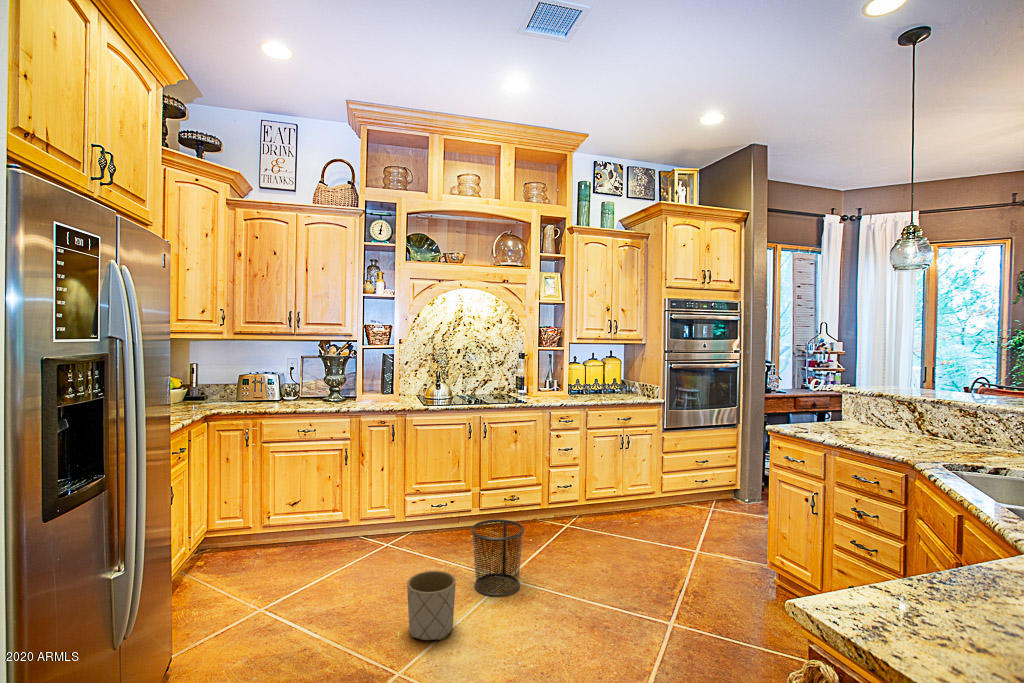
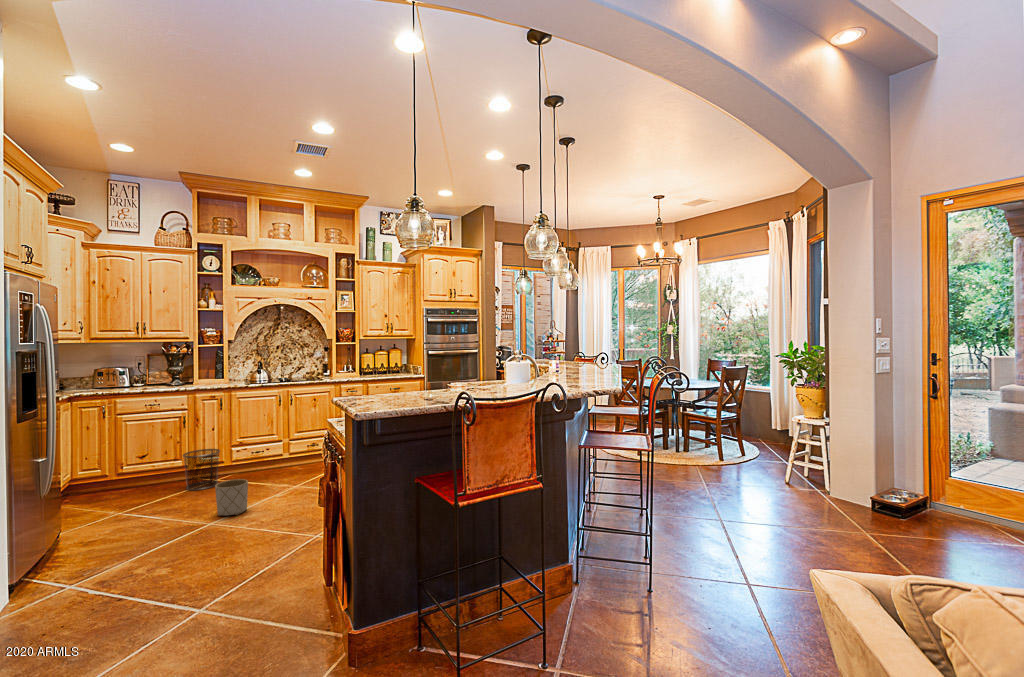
waste bin: present [471,519,524,596] -> present [183,449,220,491]

